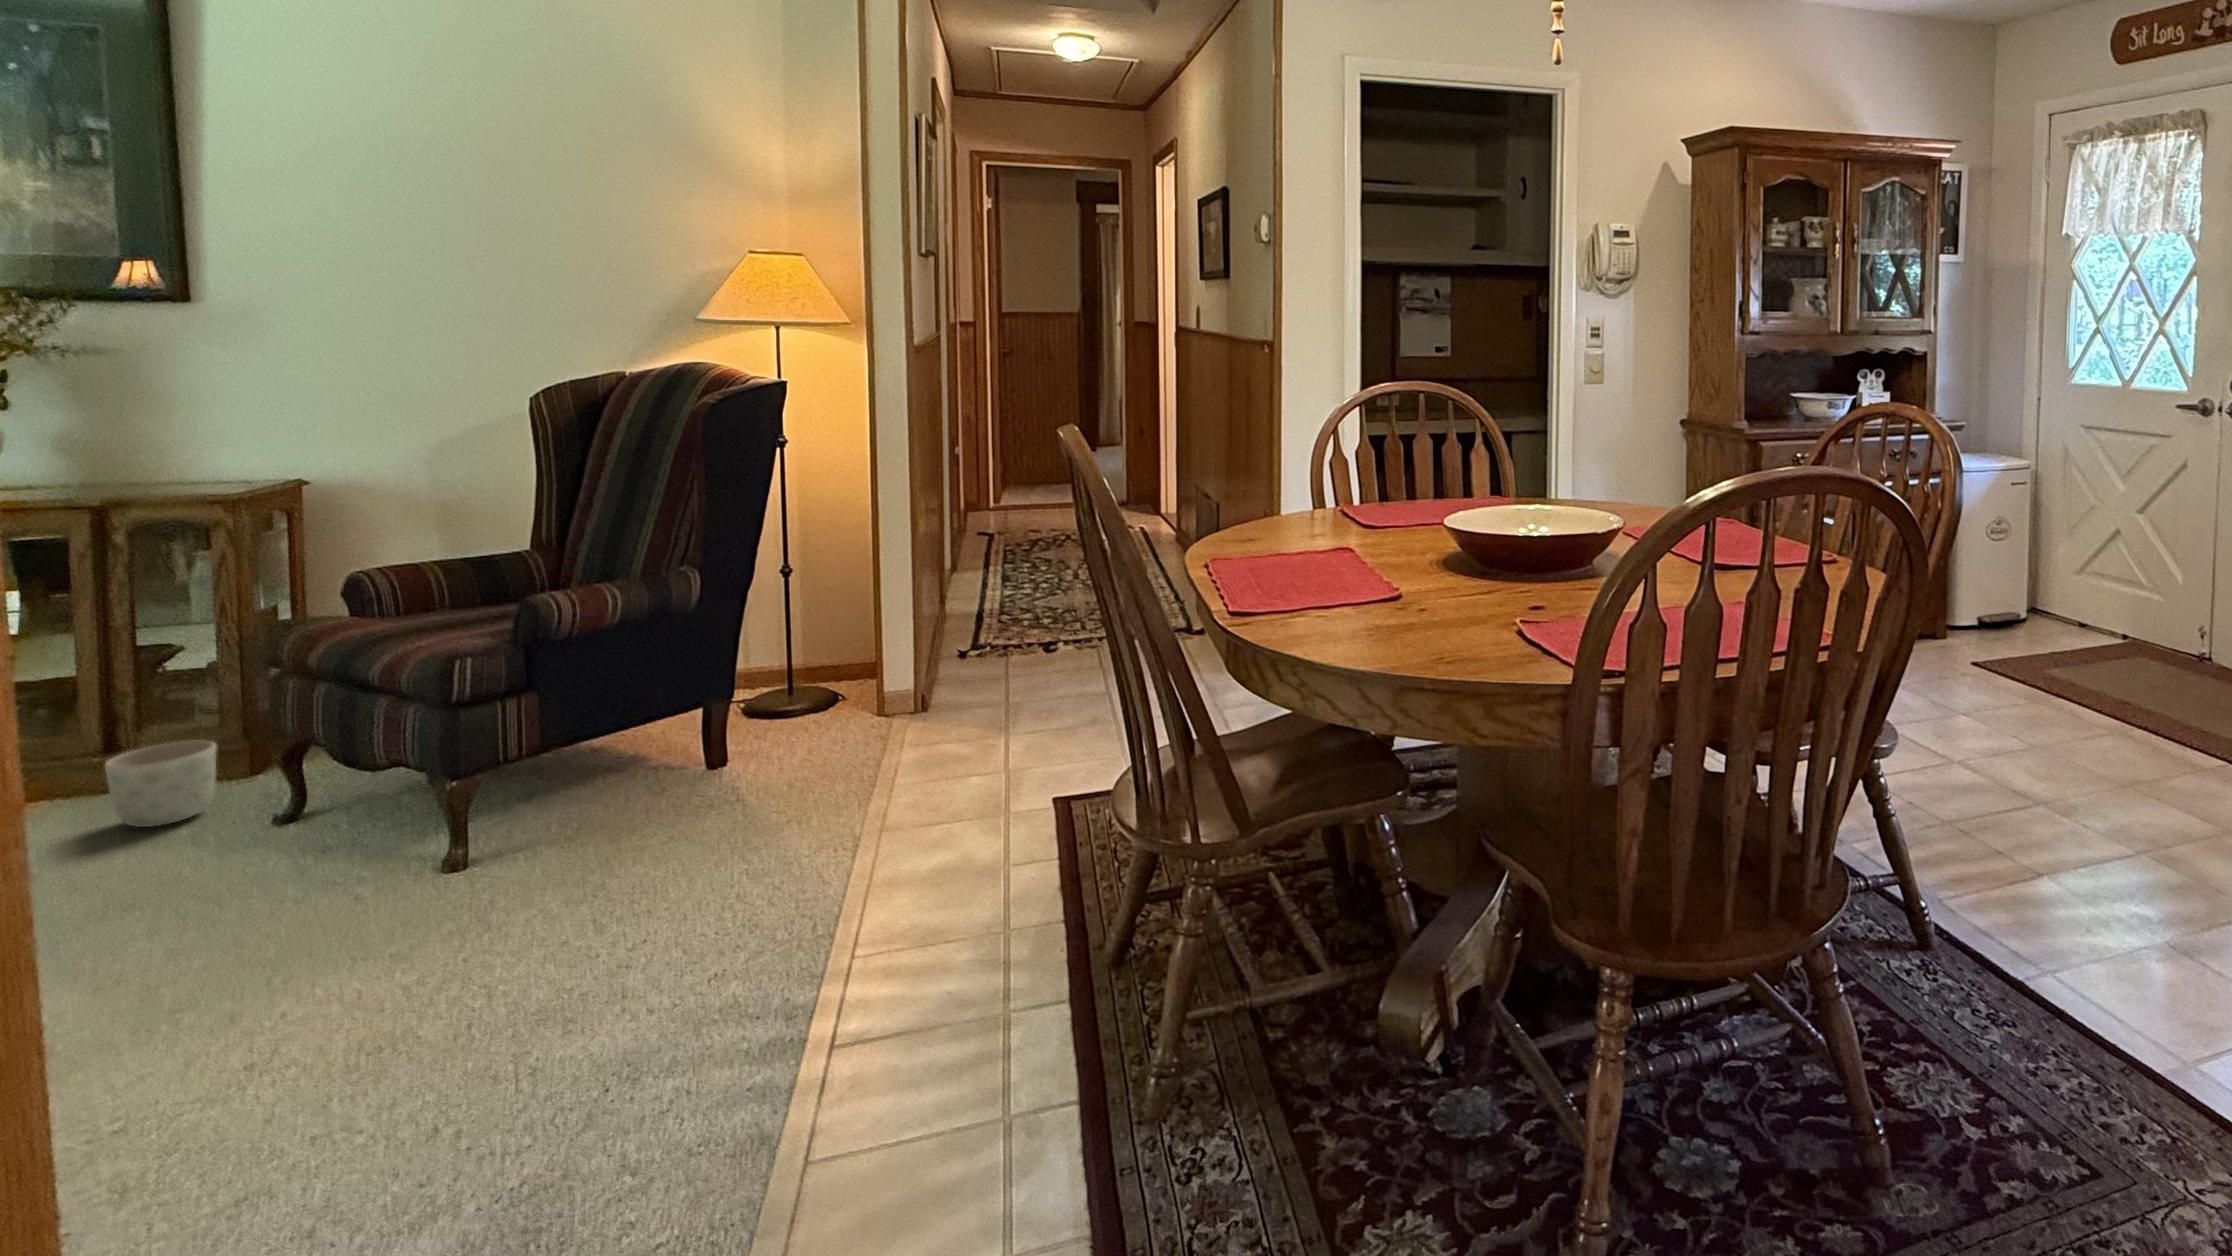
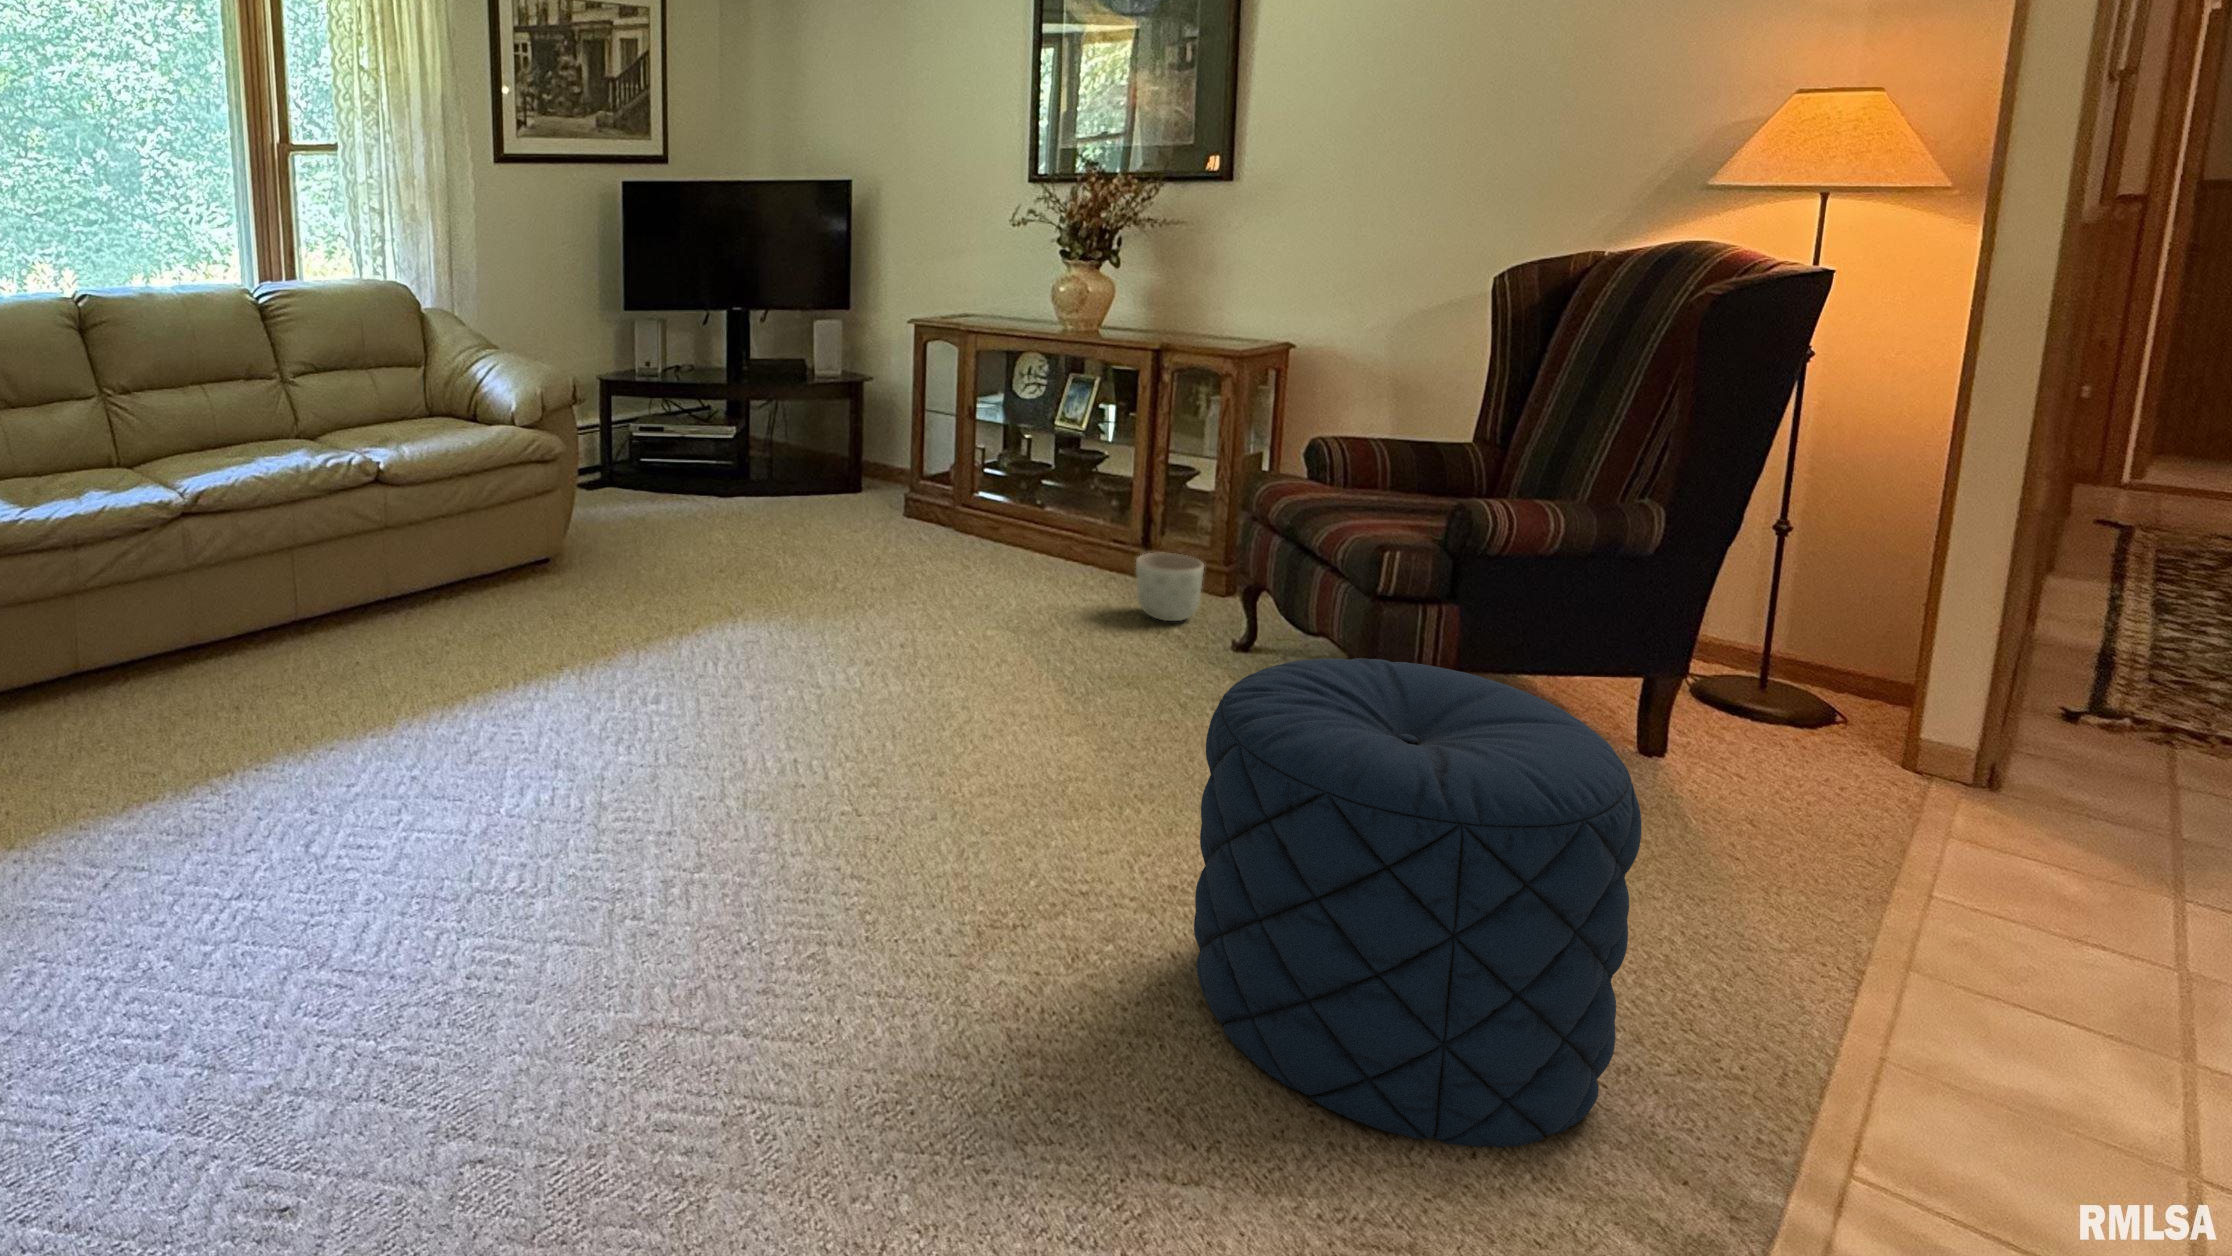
pouf: none [296,723,706,1133] -> present [1194,658,1641,1148]

